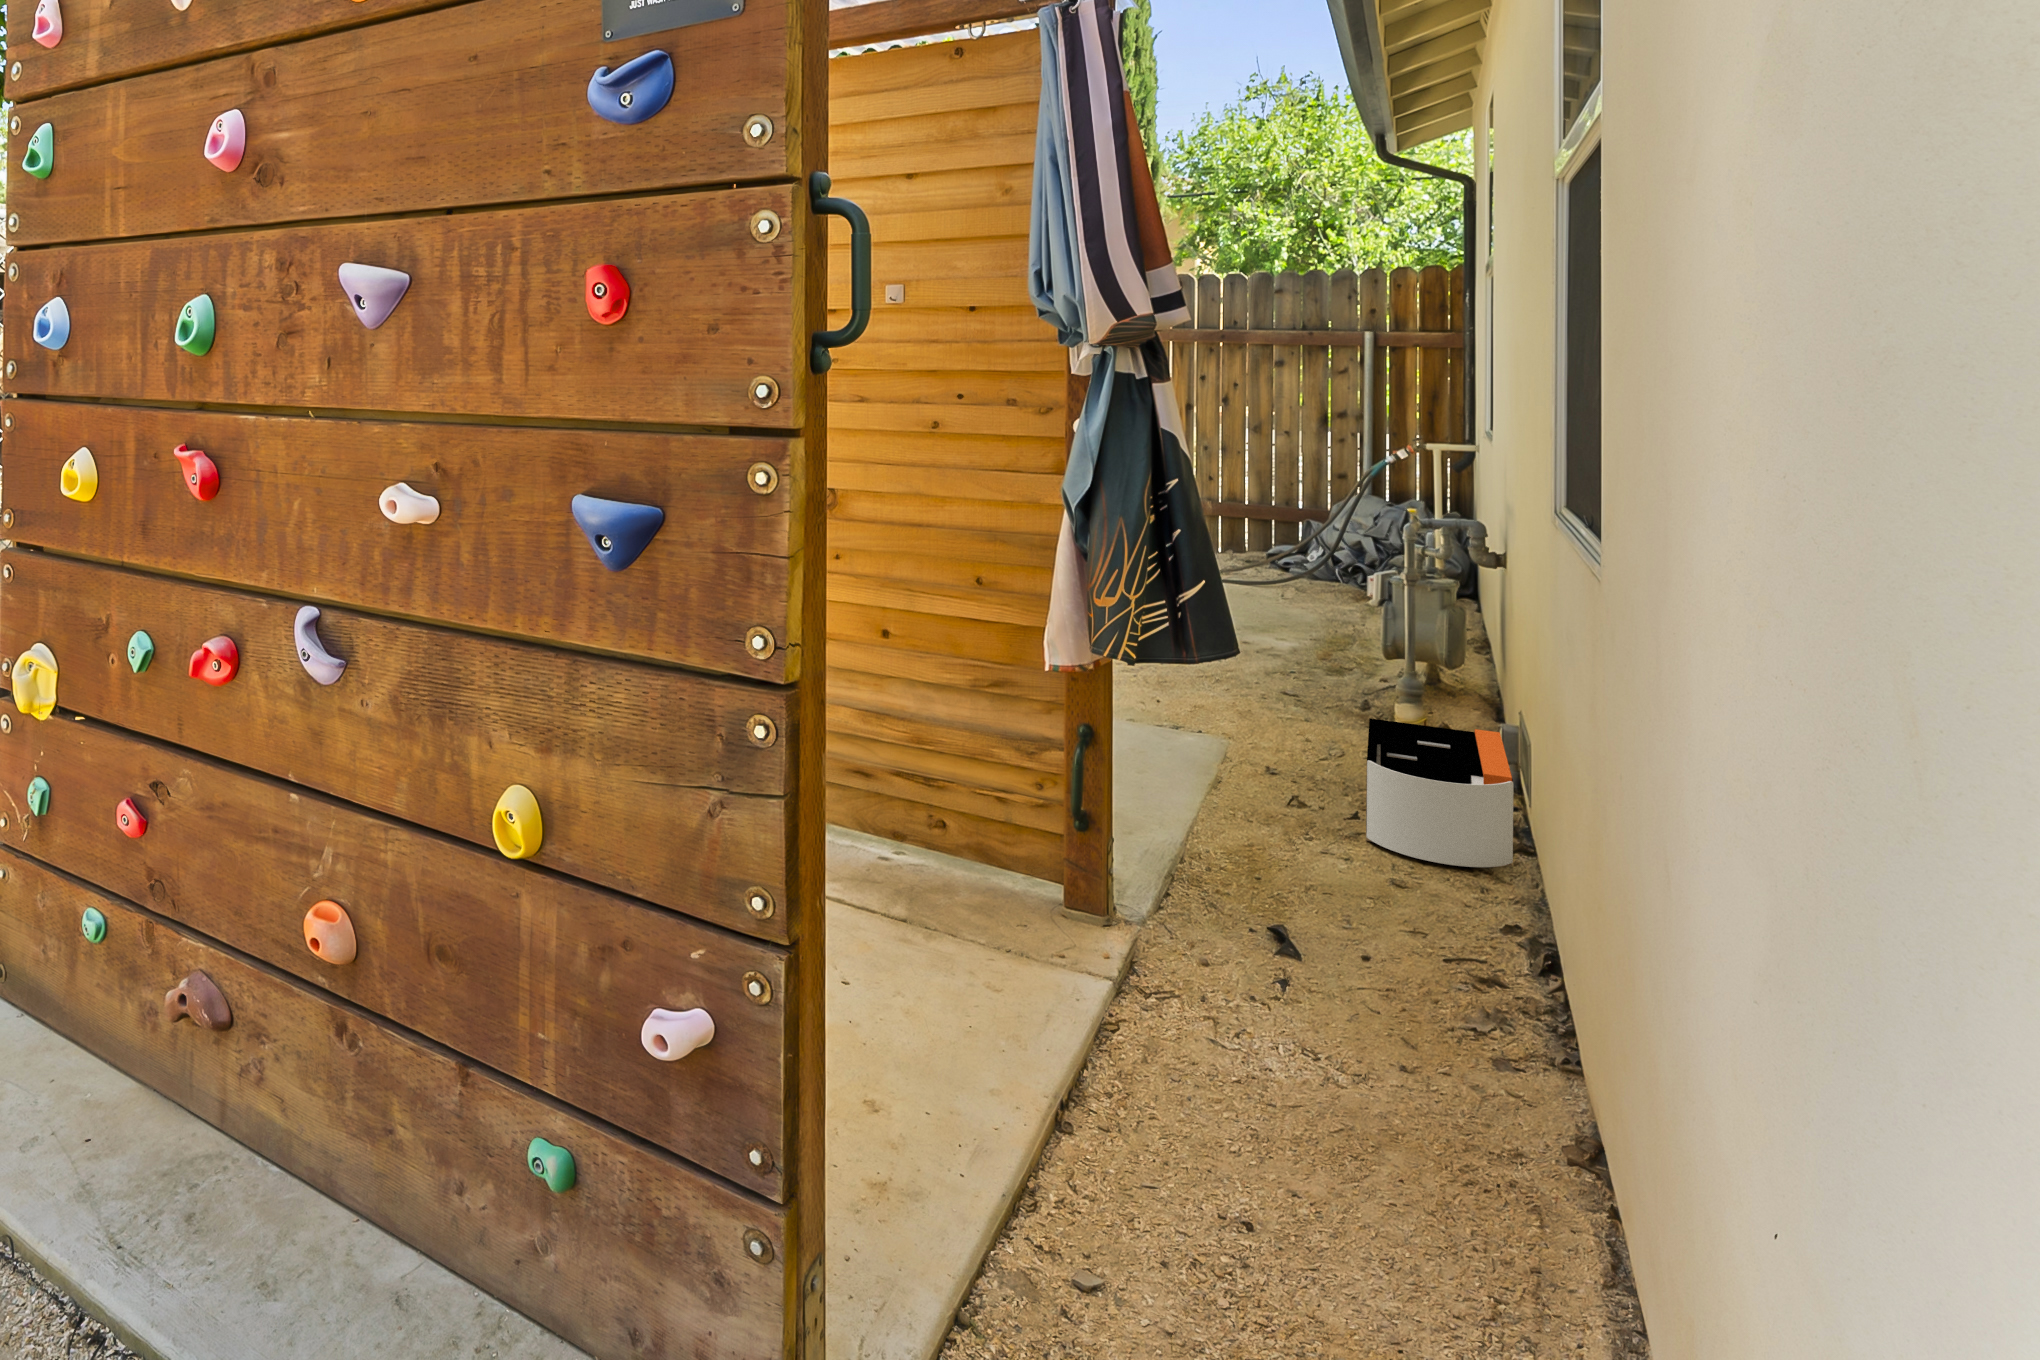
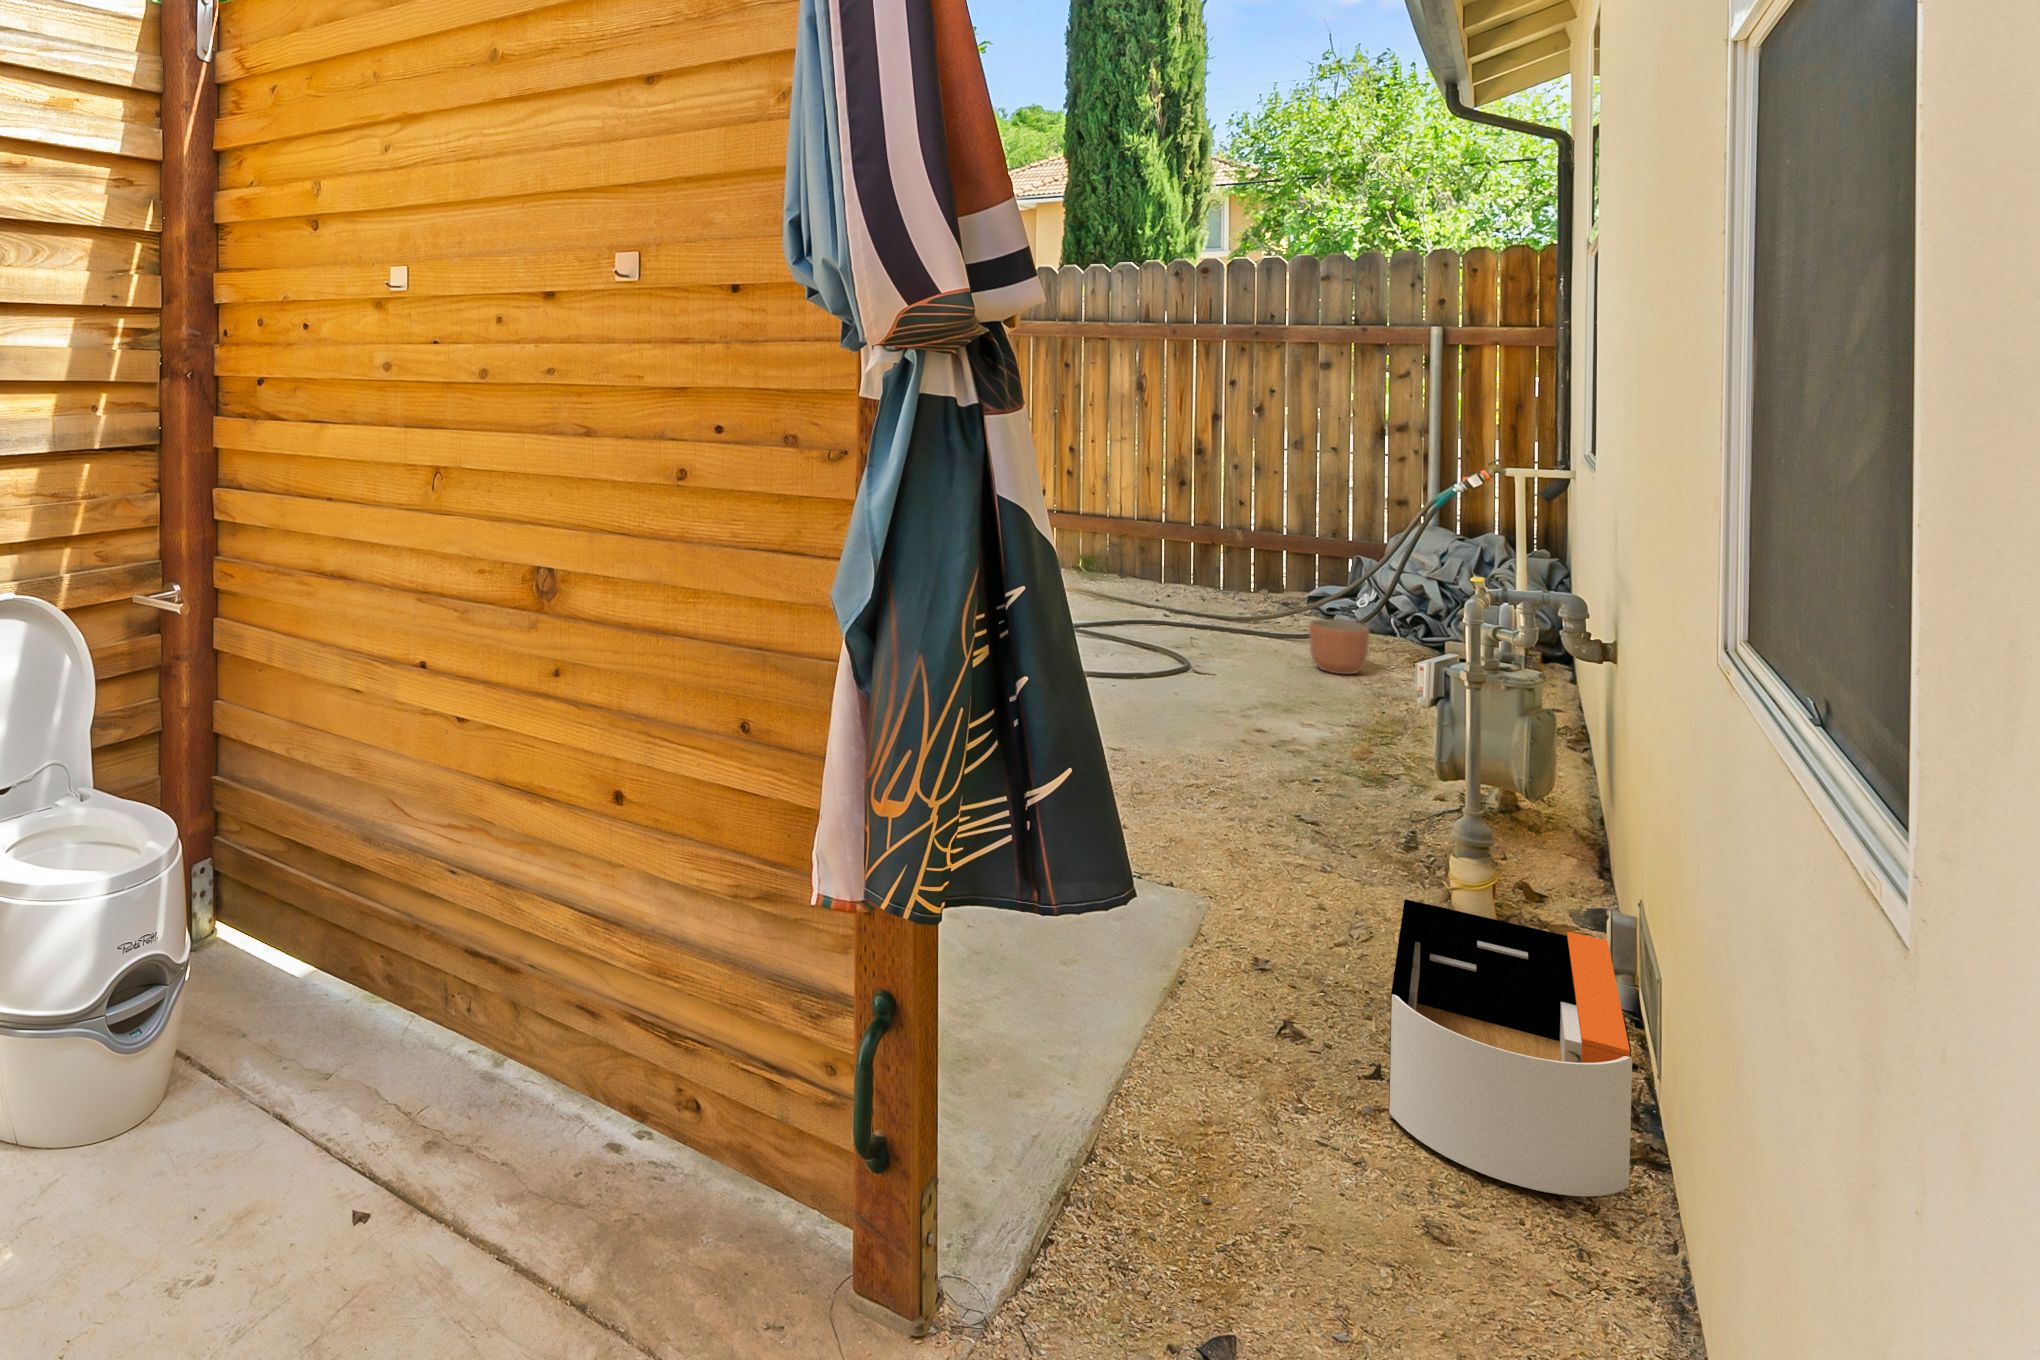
planter: none [1274,567,1321,610] -> present [1309,619,1370,674]

